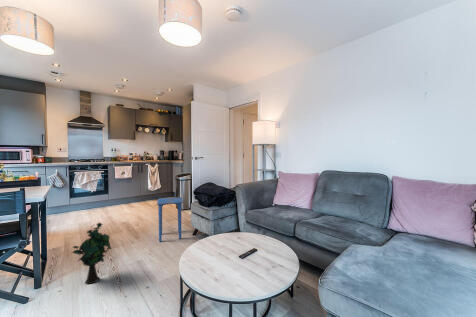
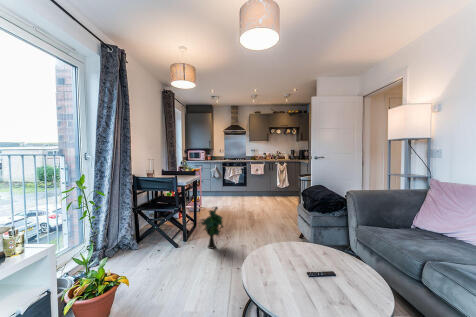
side table: present [157,197,183,242] -> none [265,195,291,236]

